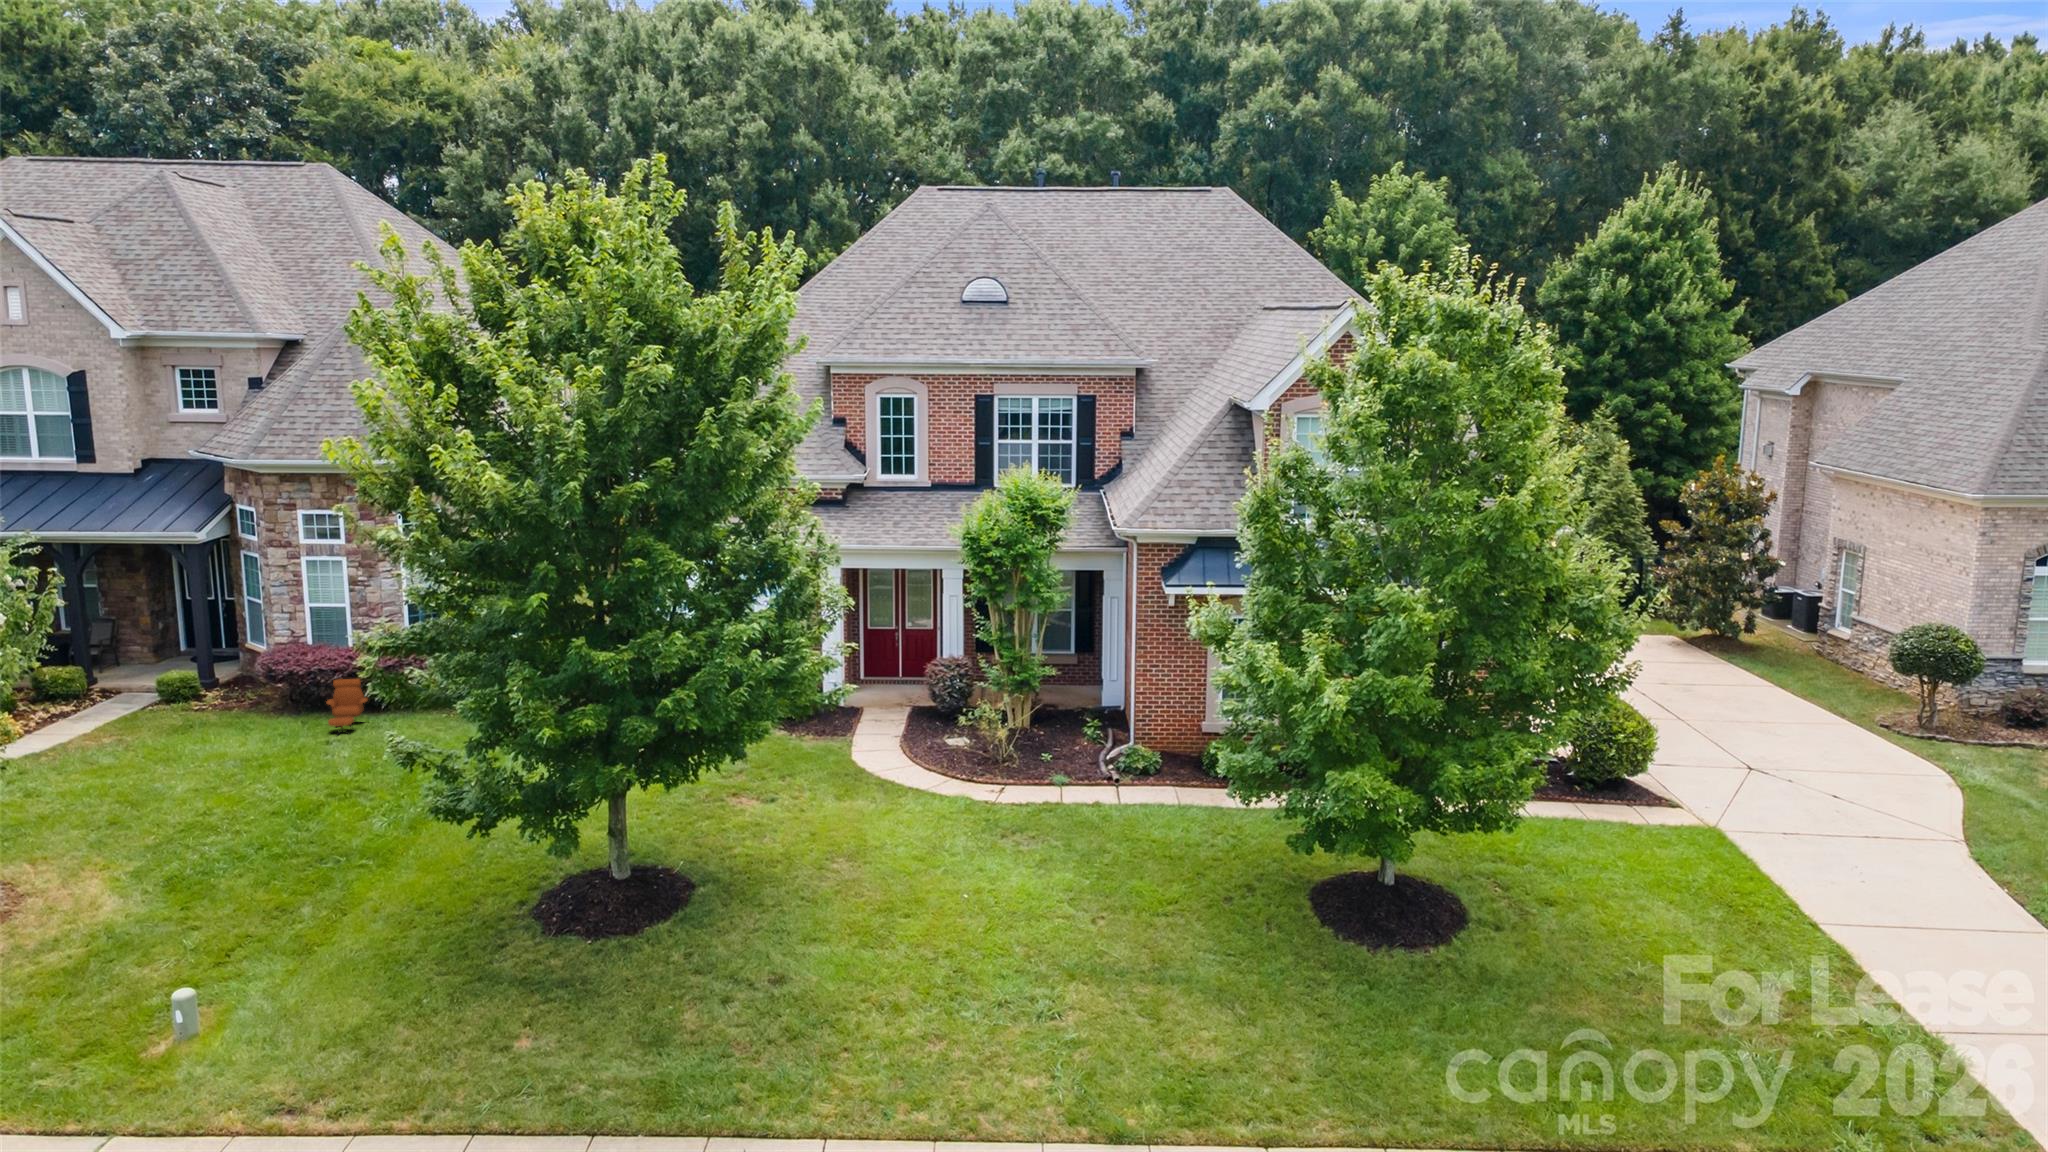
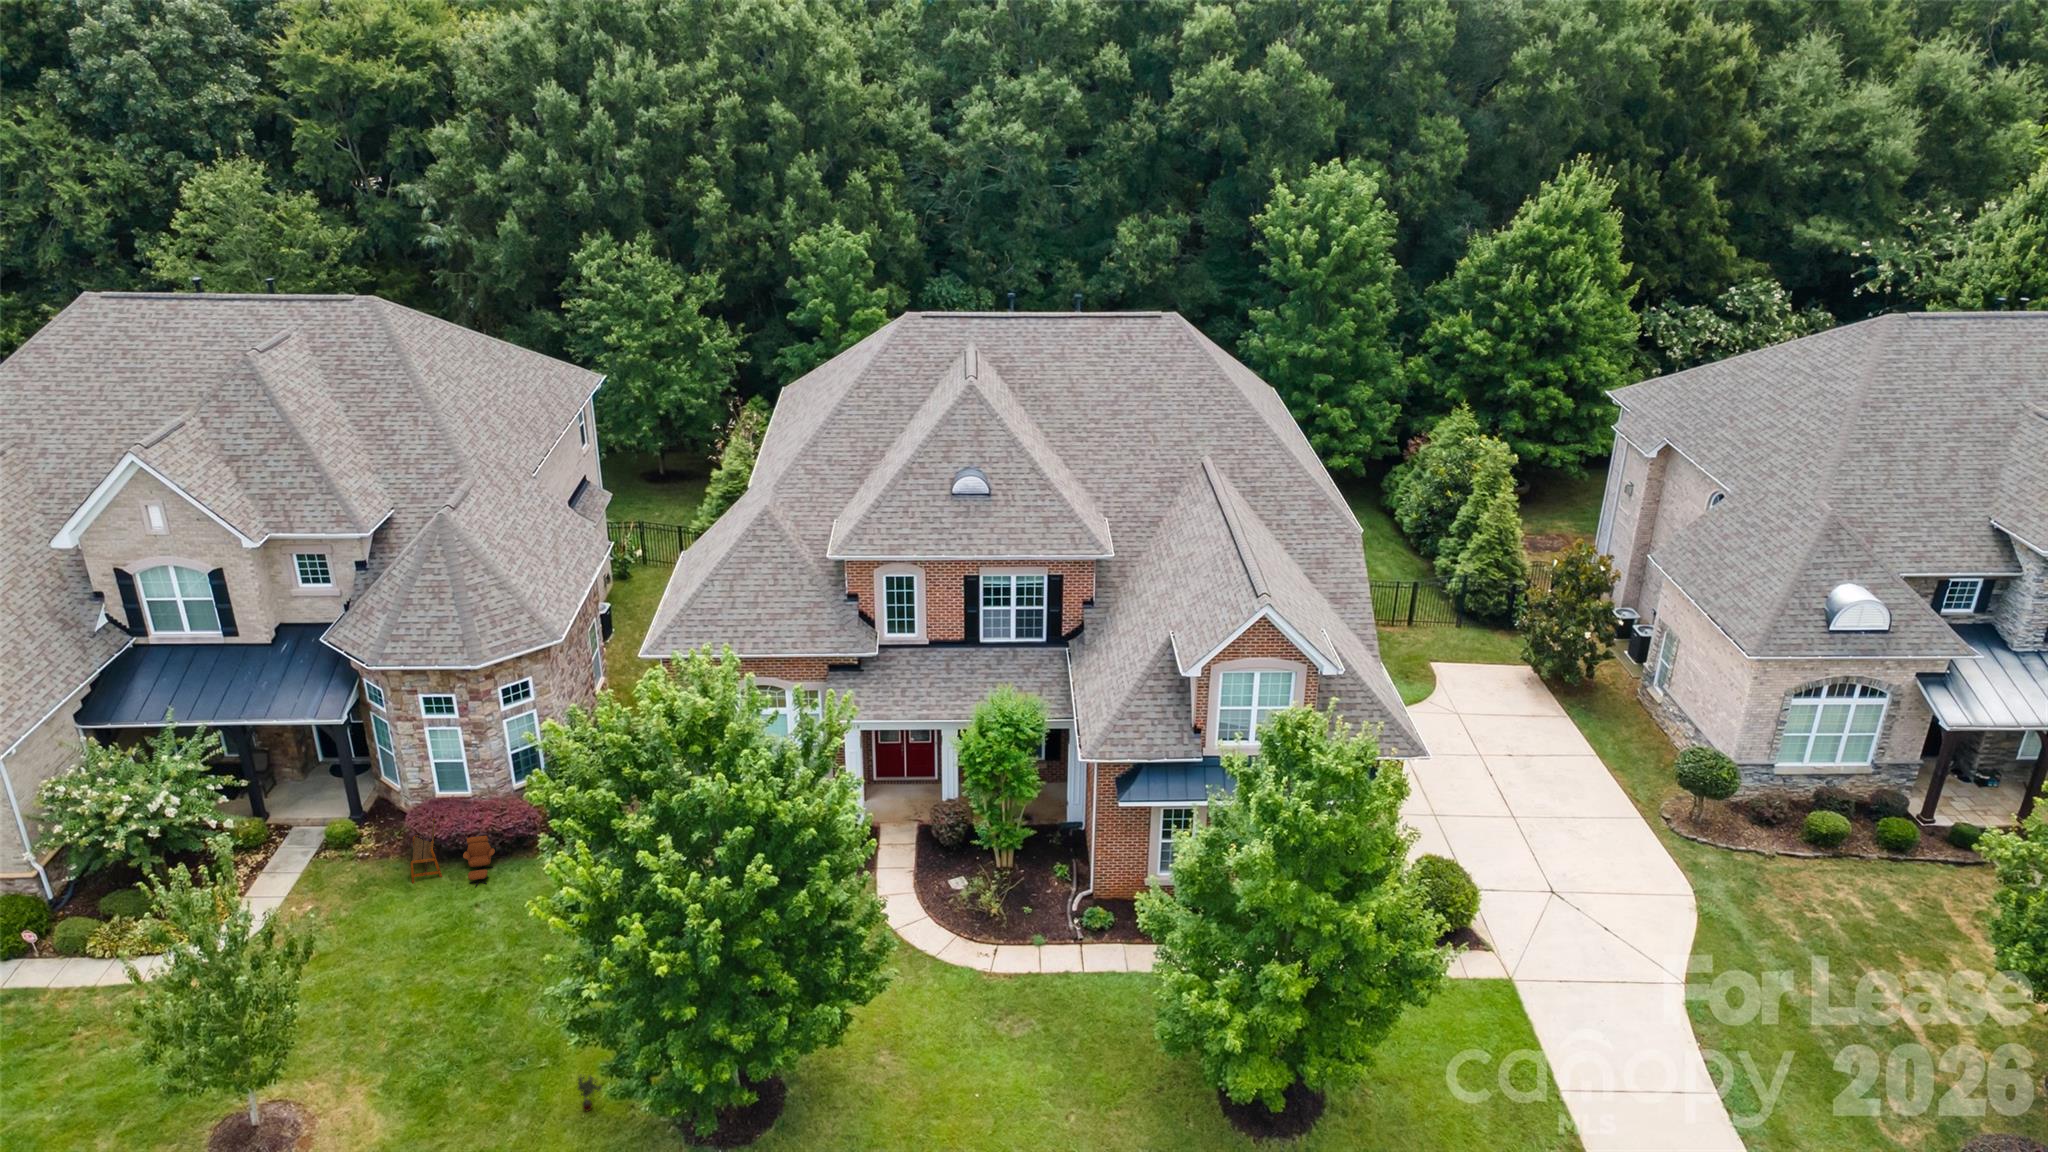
bench: none [256,661,306,733] -> present [411,818,442,883]
potted tree: none [398,849,438,912] -> present [578,1075,602,1111]

